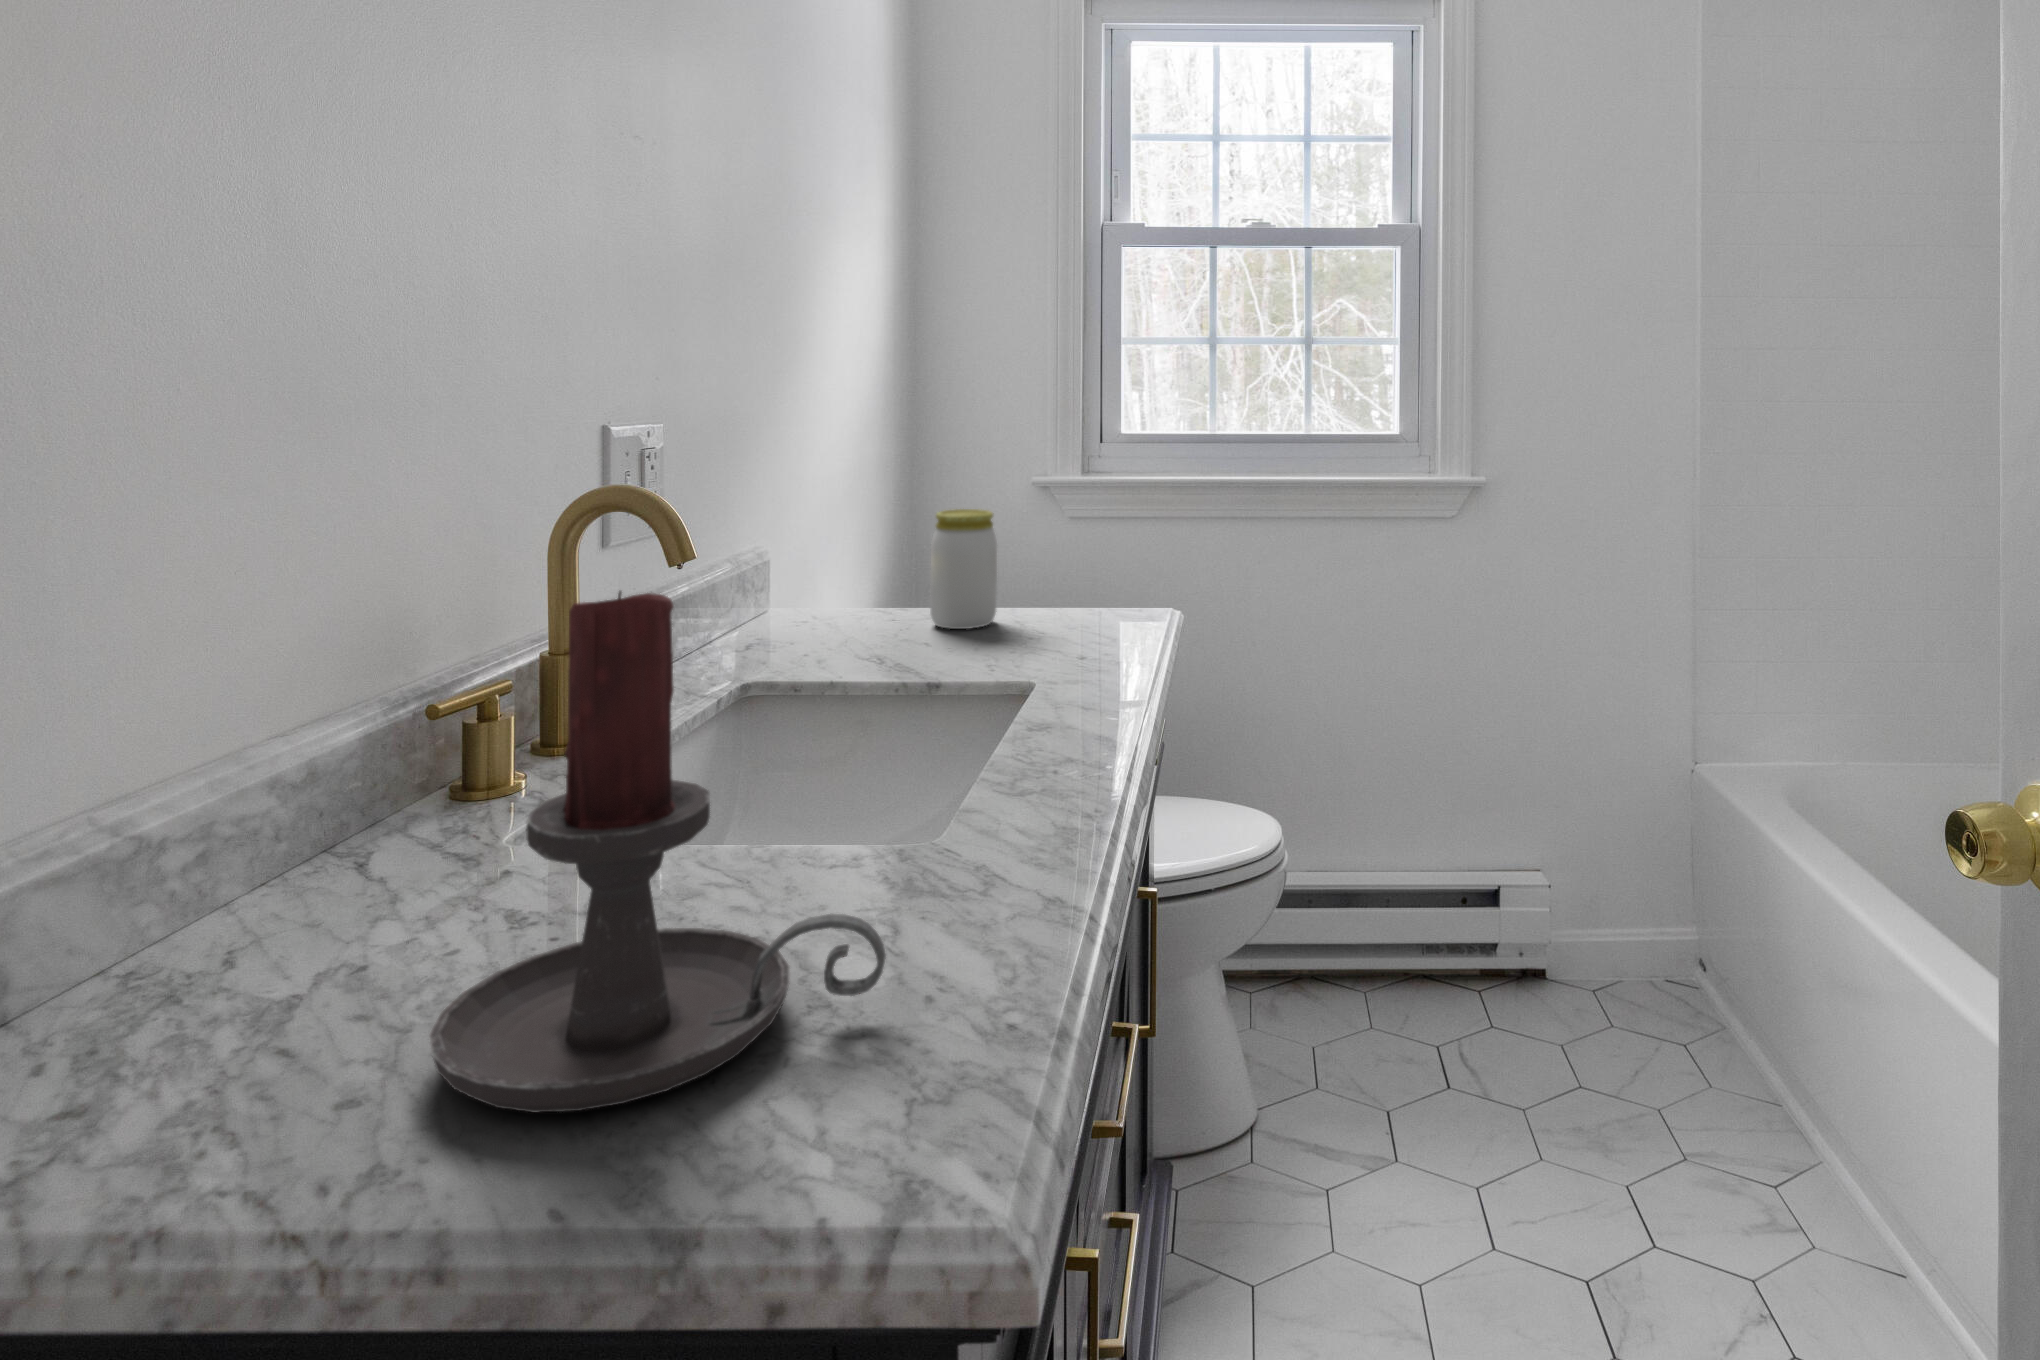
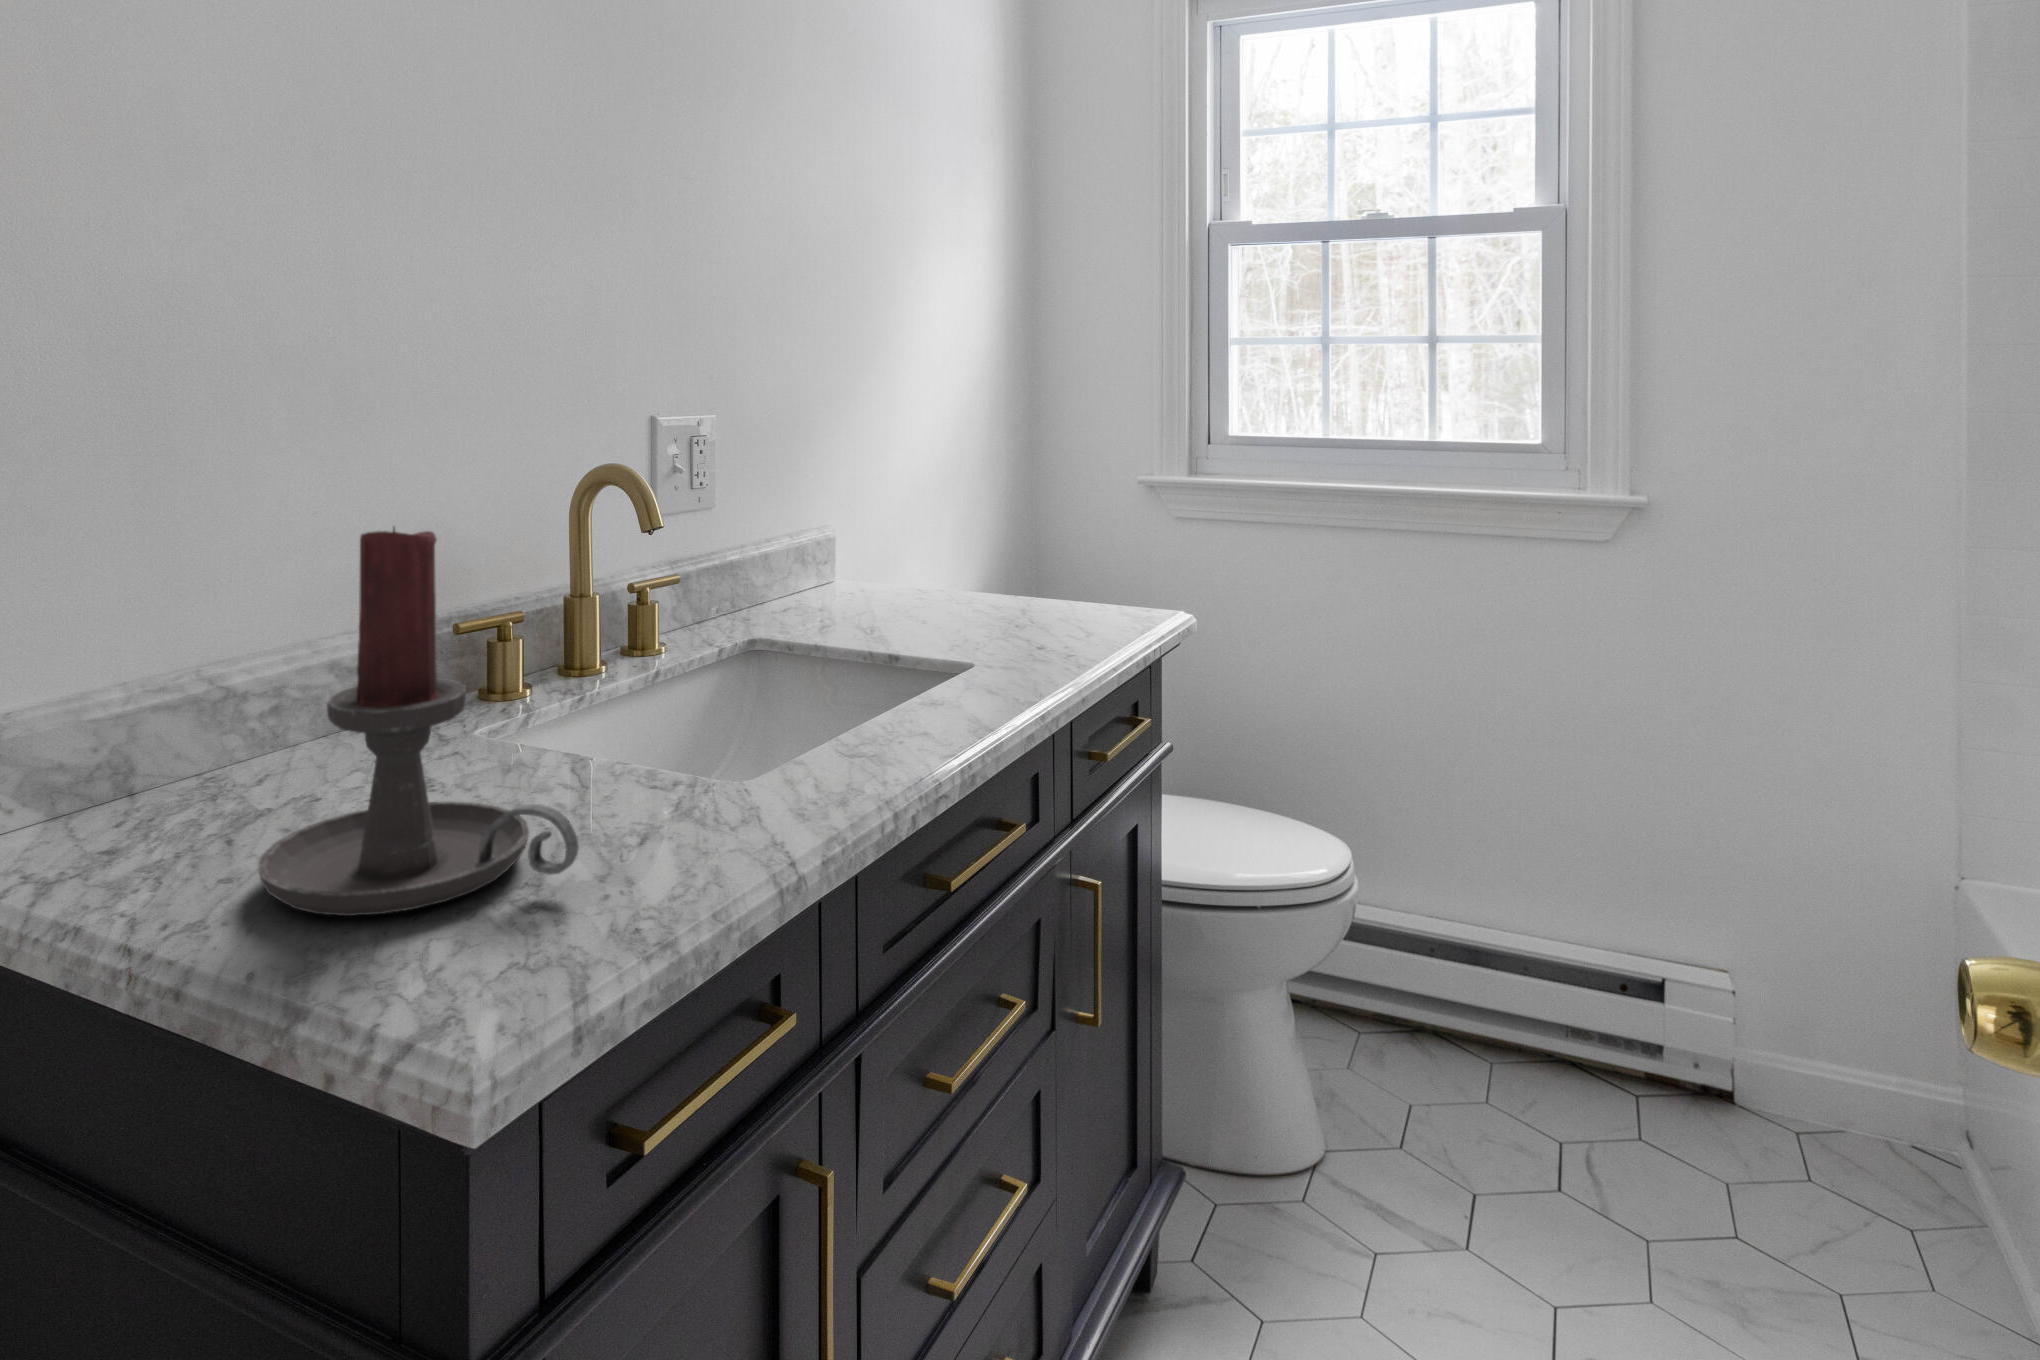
jar: present [930,509,997,629] -> none [951,500,1011,611]

